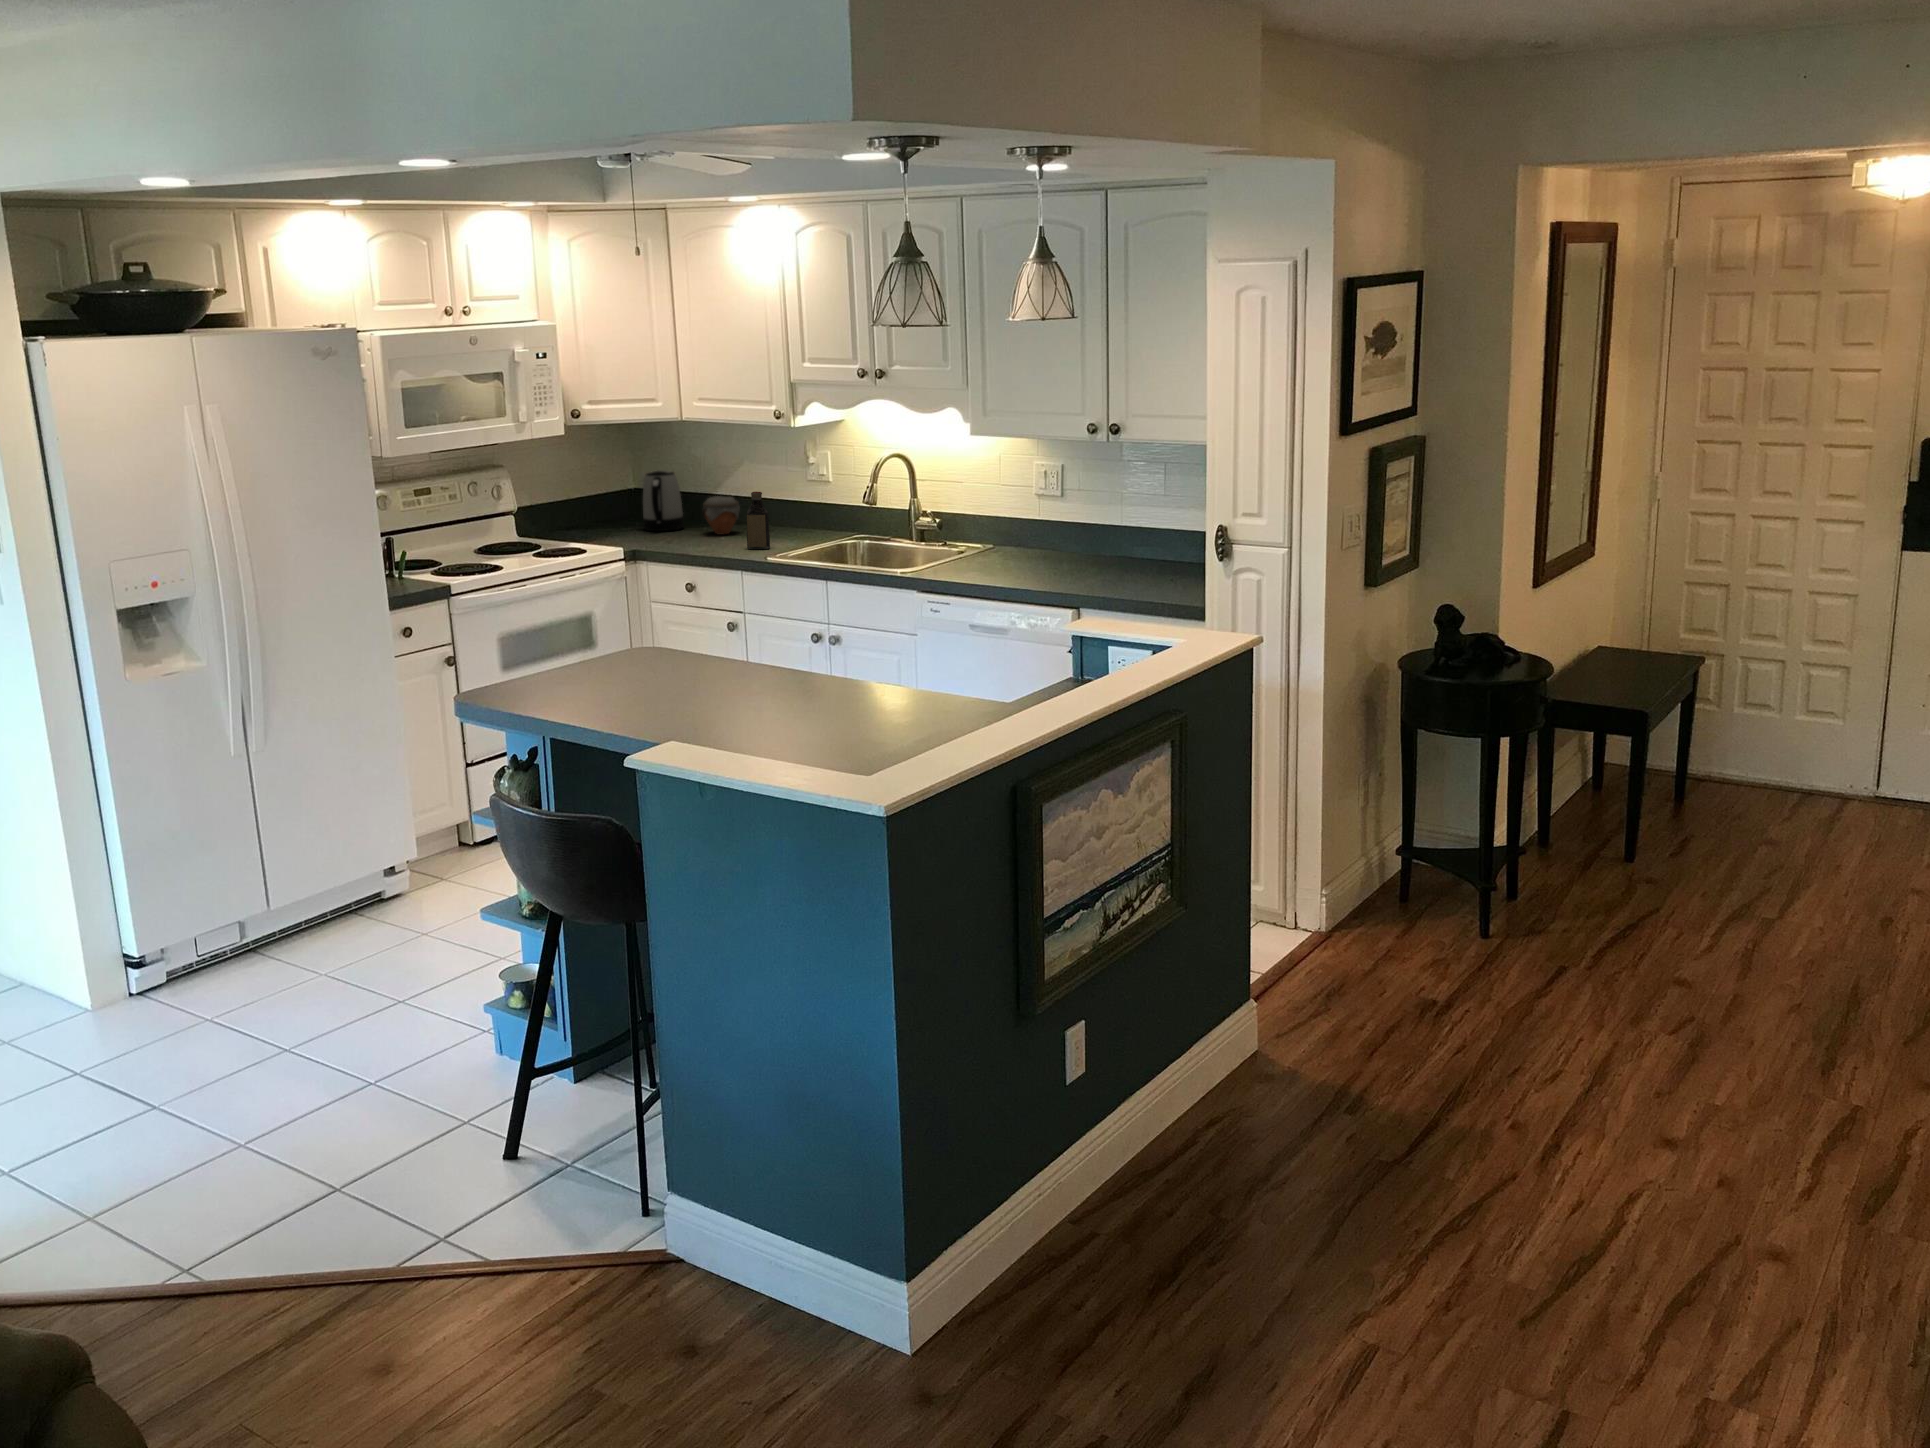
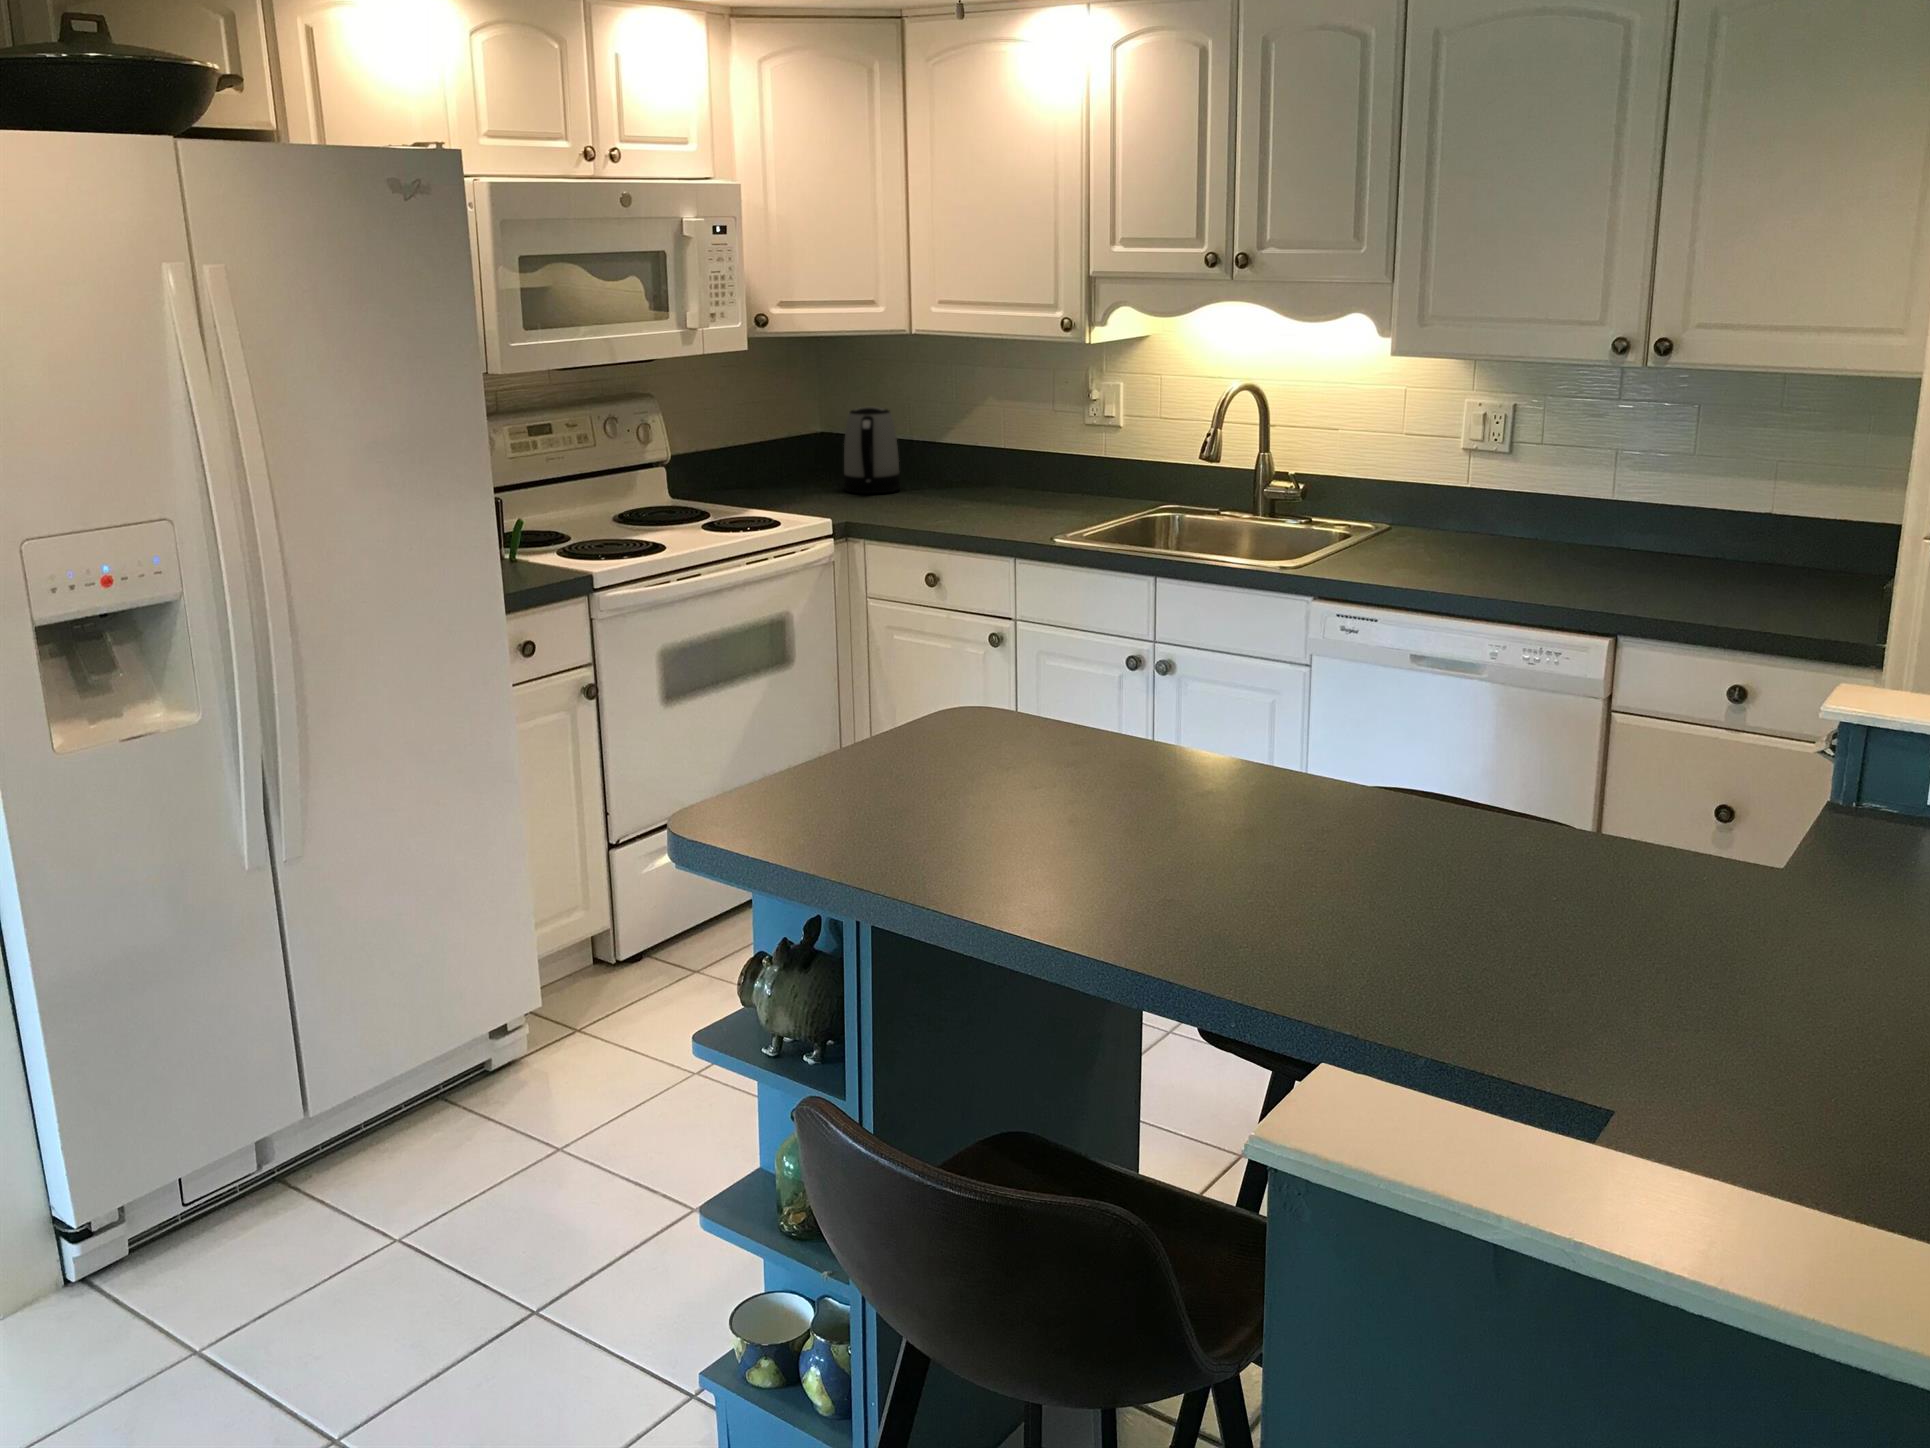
bottle: present [746,492,770,549] -> none [1014,439,1046,524]
jar: present [702,496,740,534] -> none [932,445,986,500]

